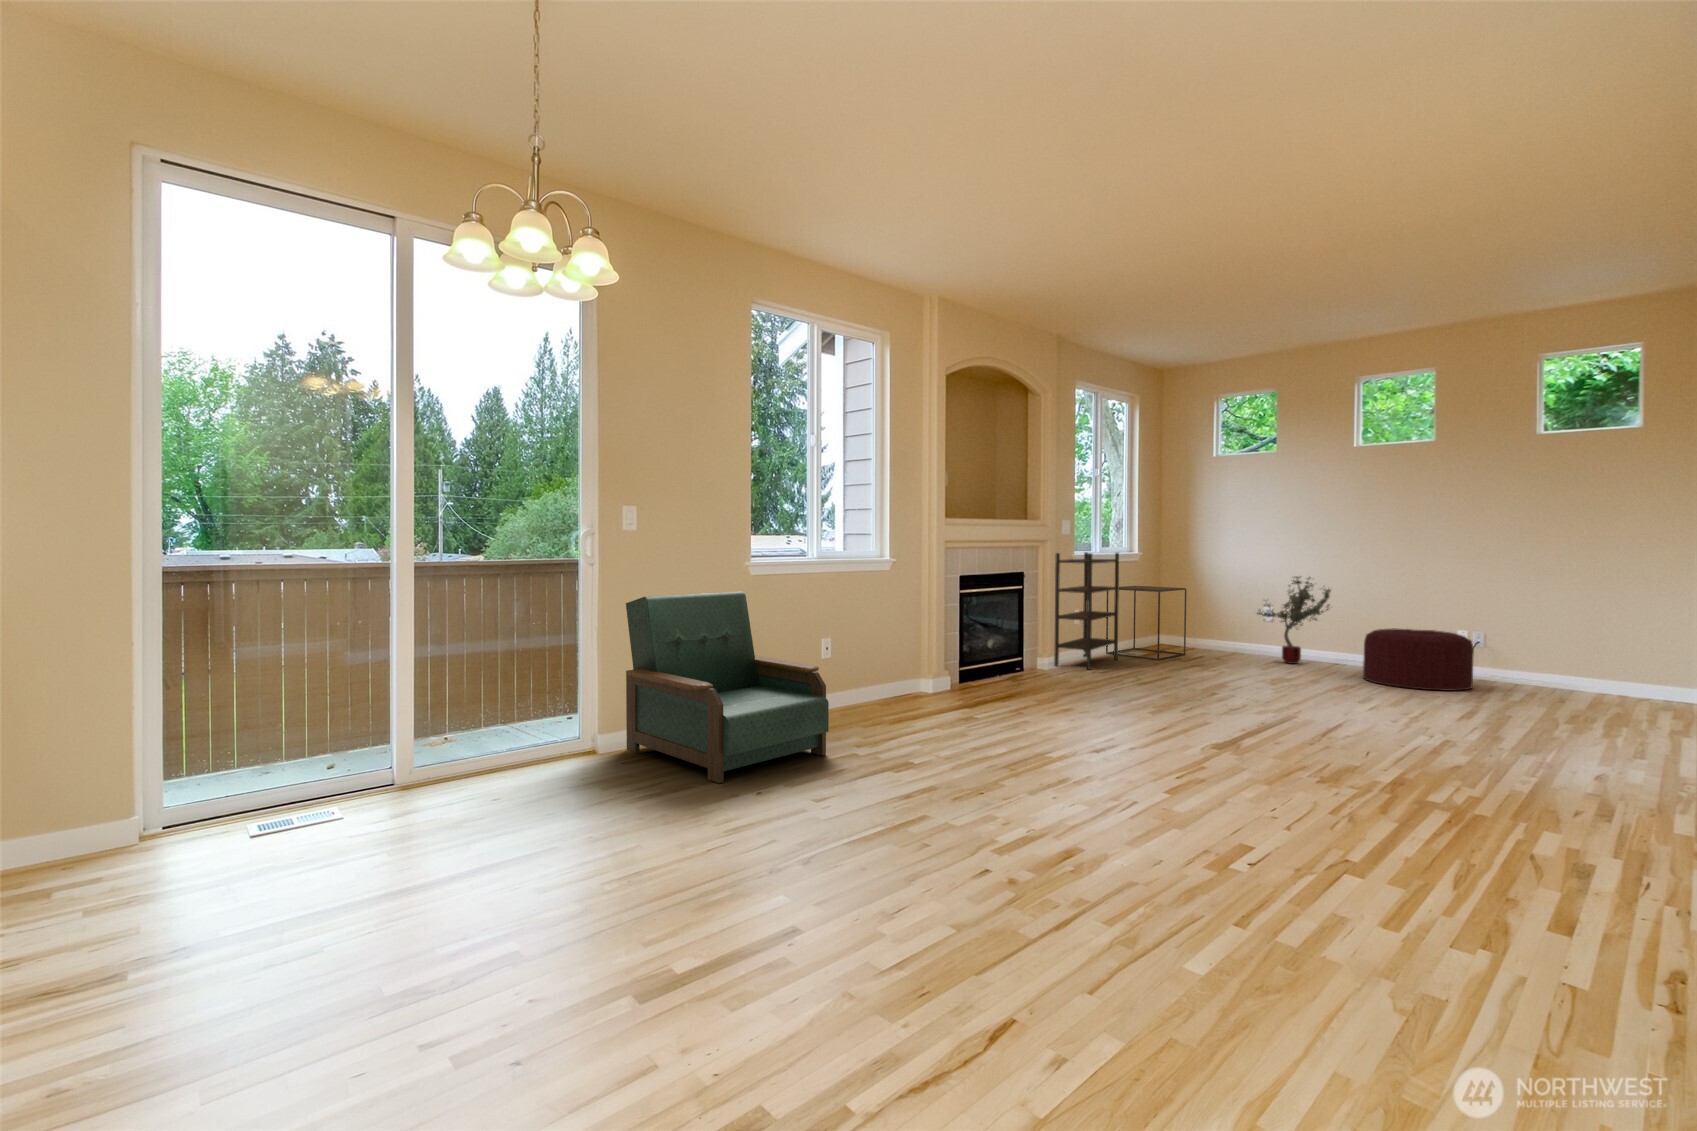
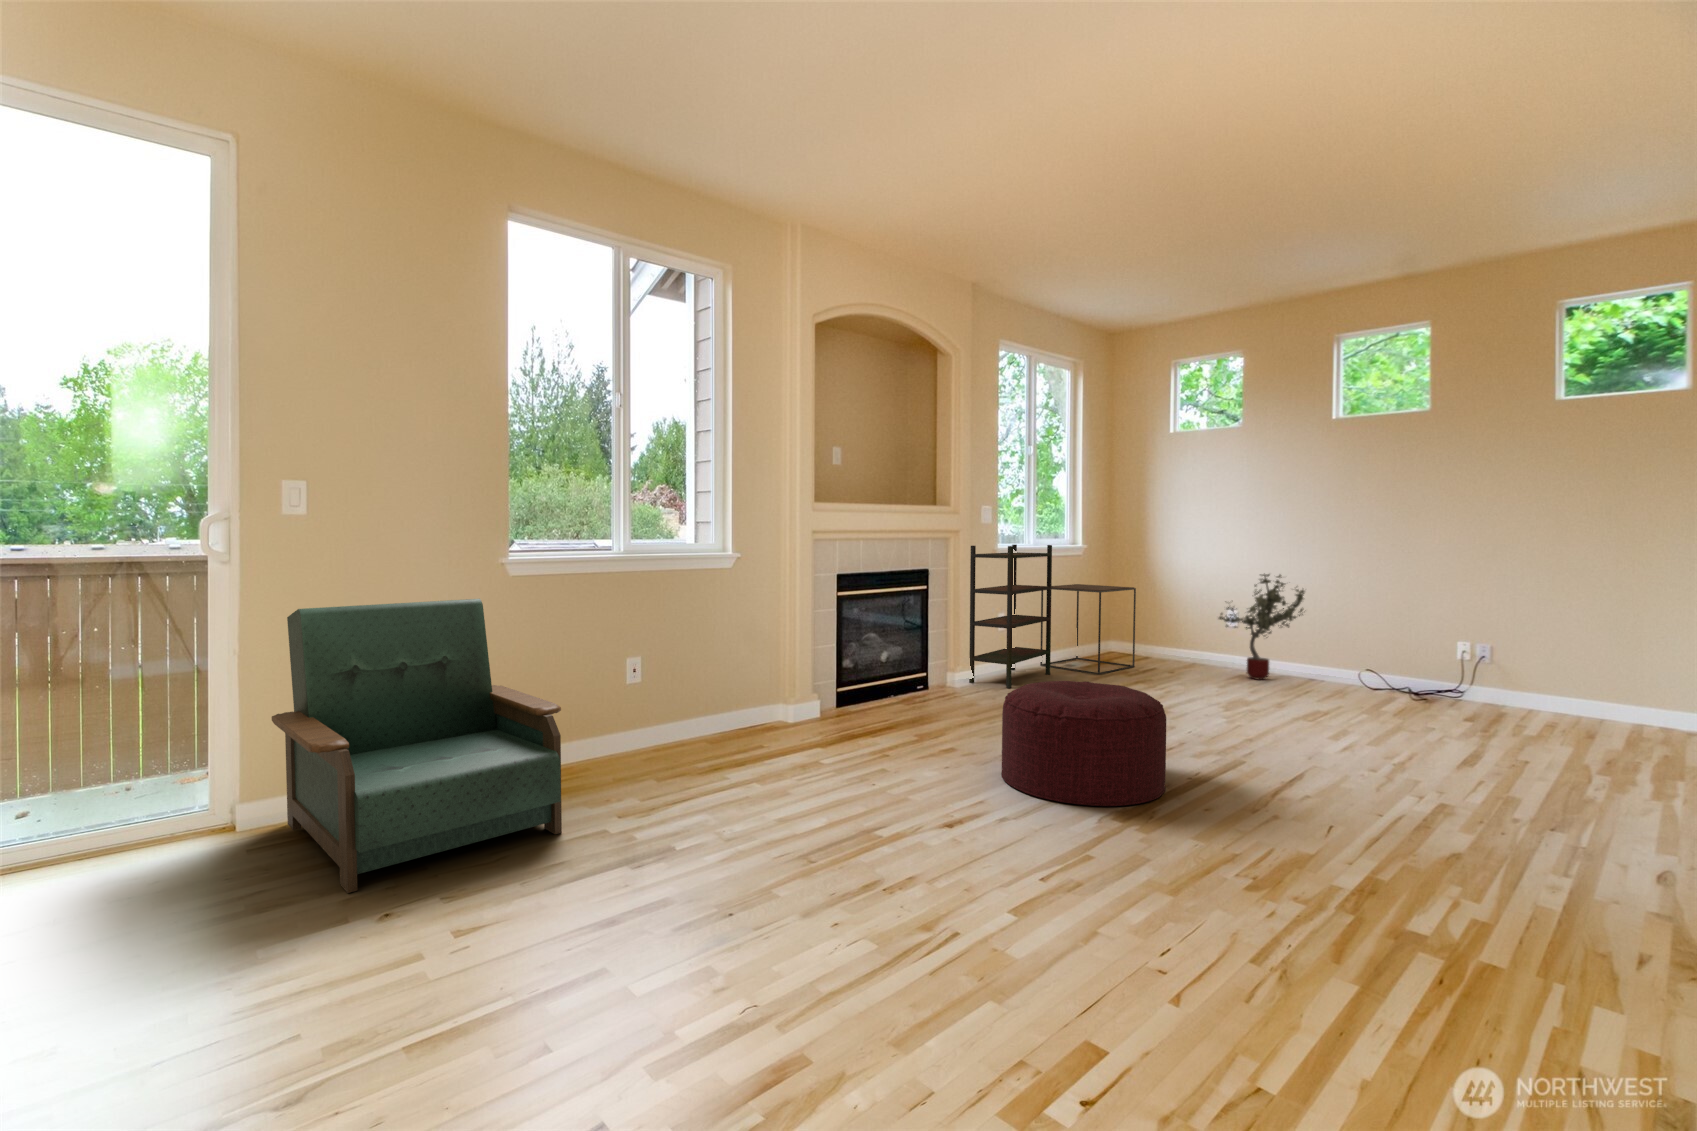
ottoman: present [1363,628,1474,691] -> present [1001,681,1166,806]

